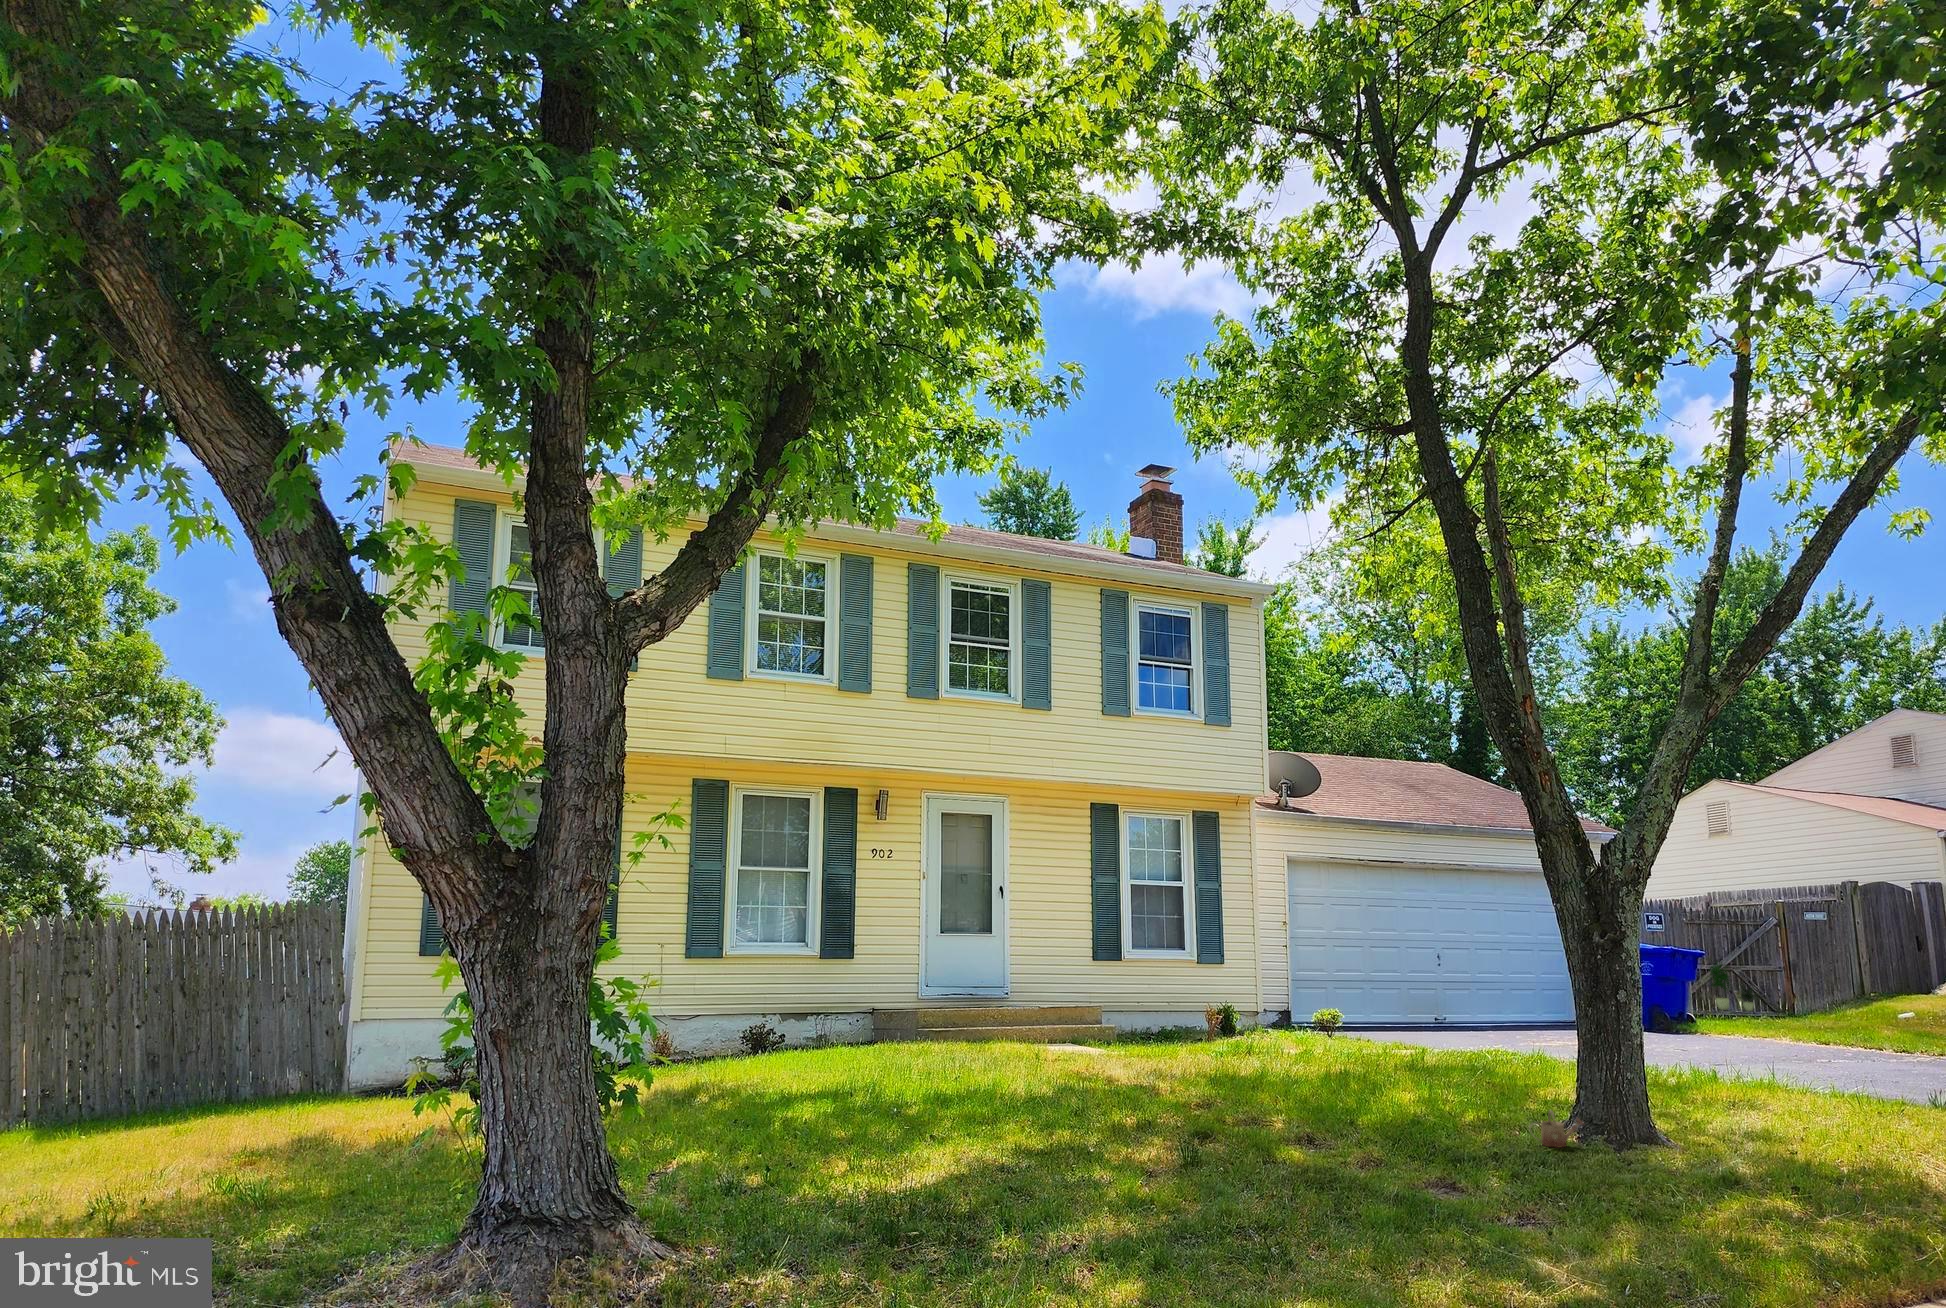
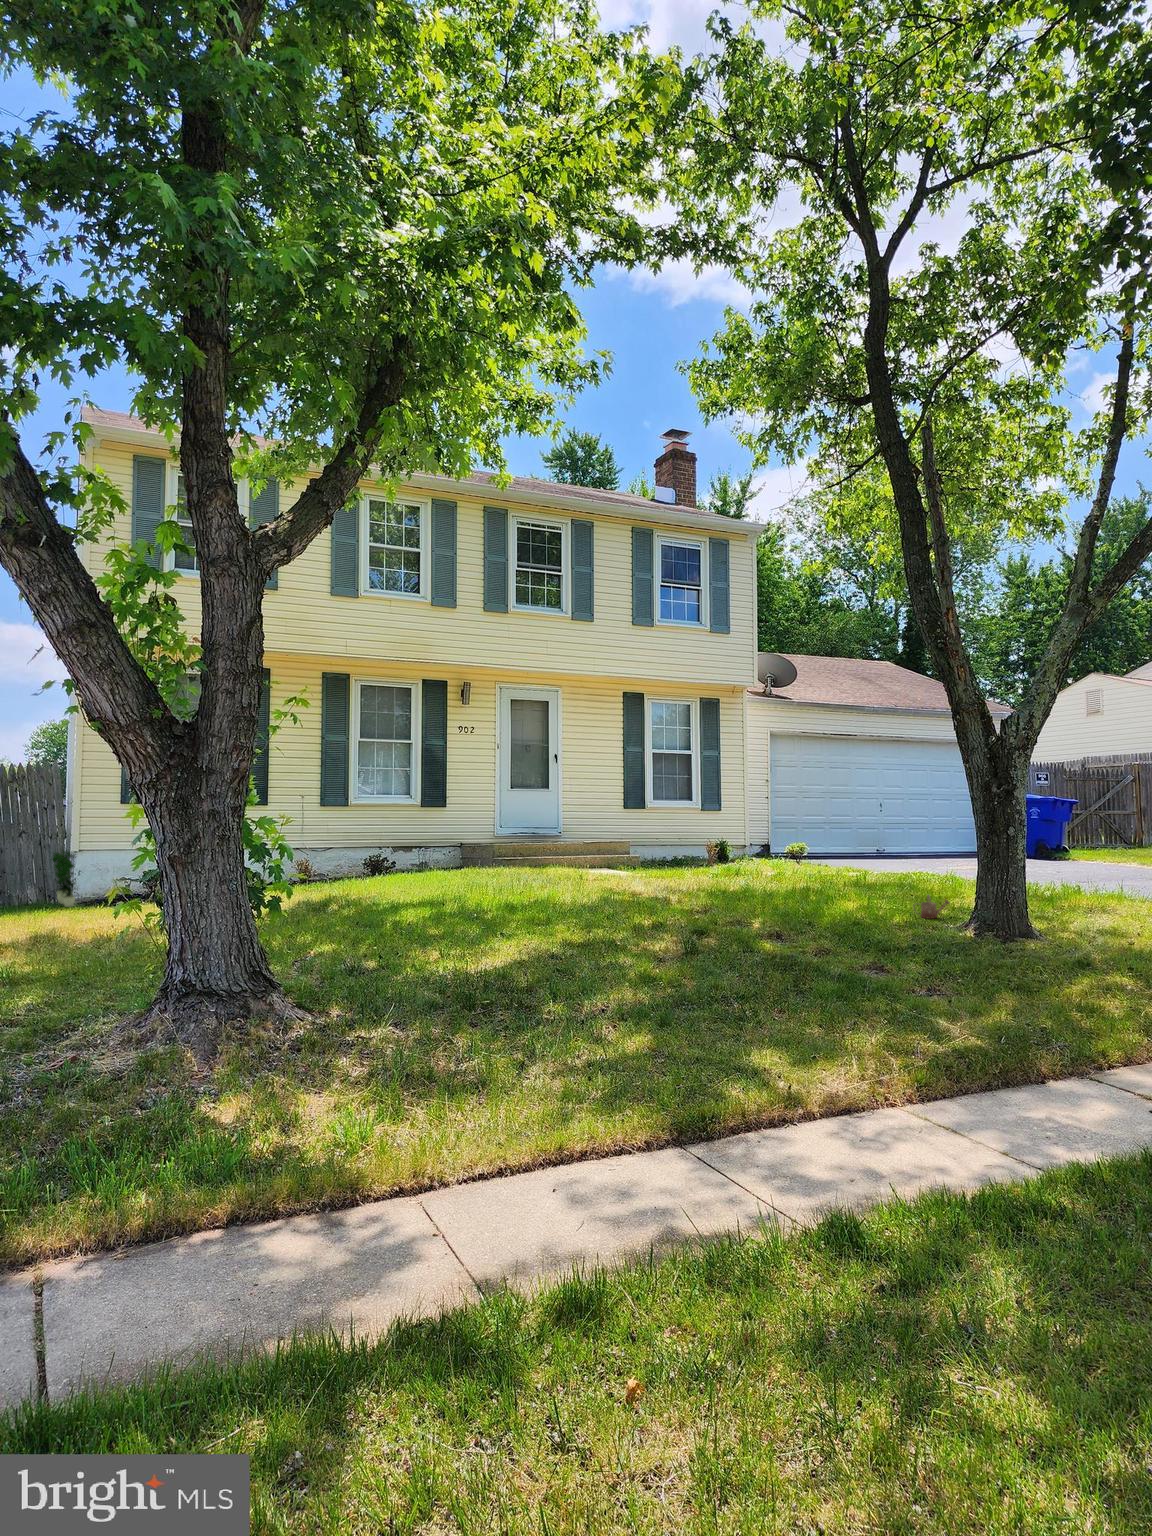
potted plant: present [1709,964,1757,1011] -> present [53,850,79,907]

